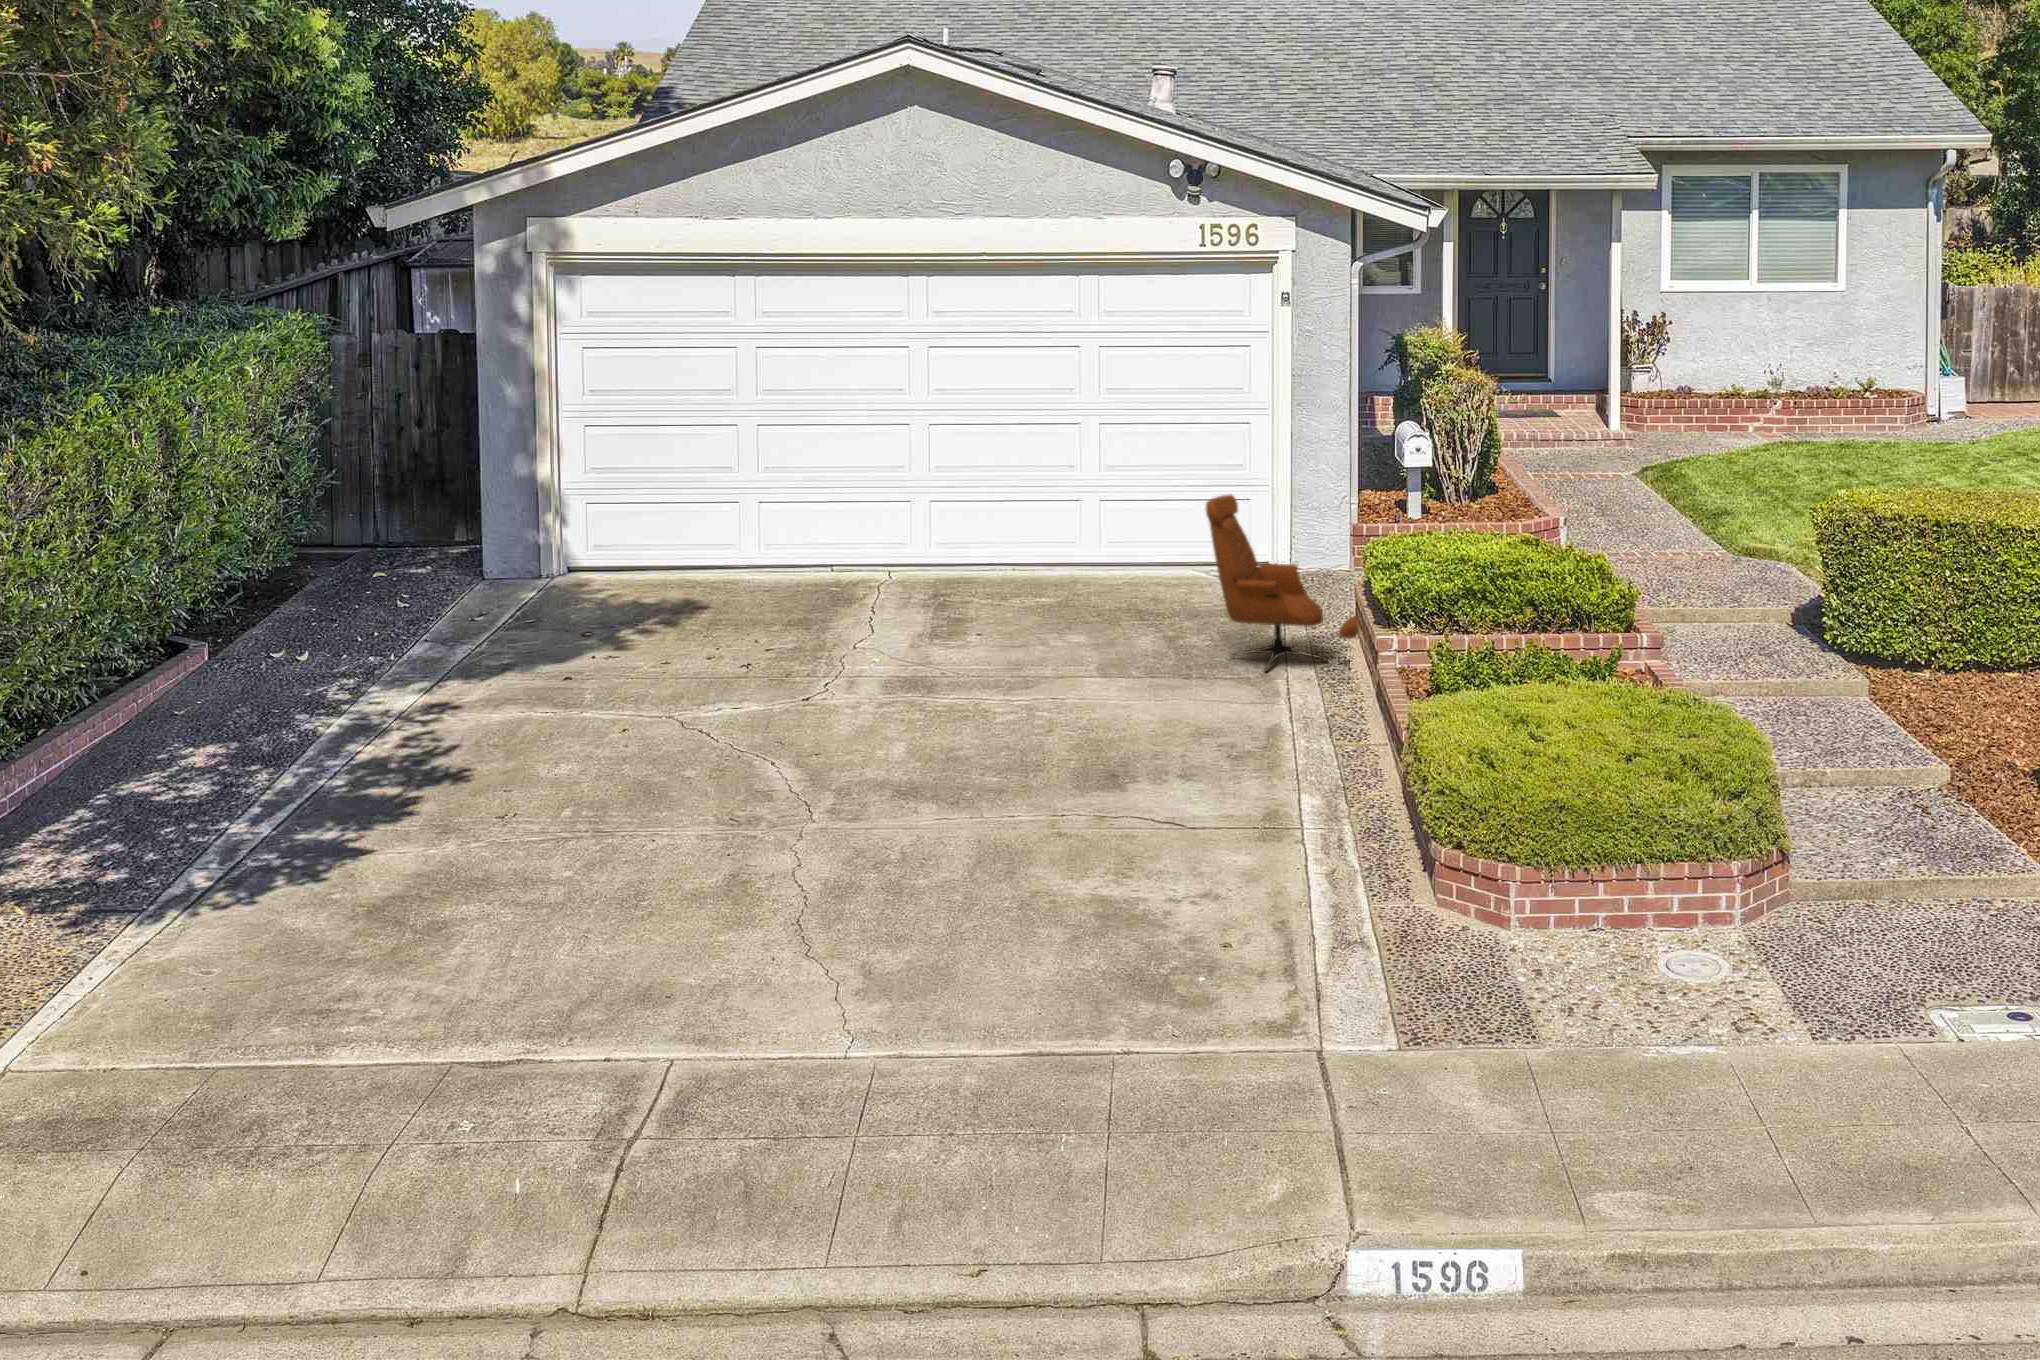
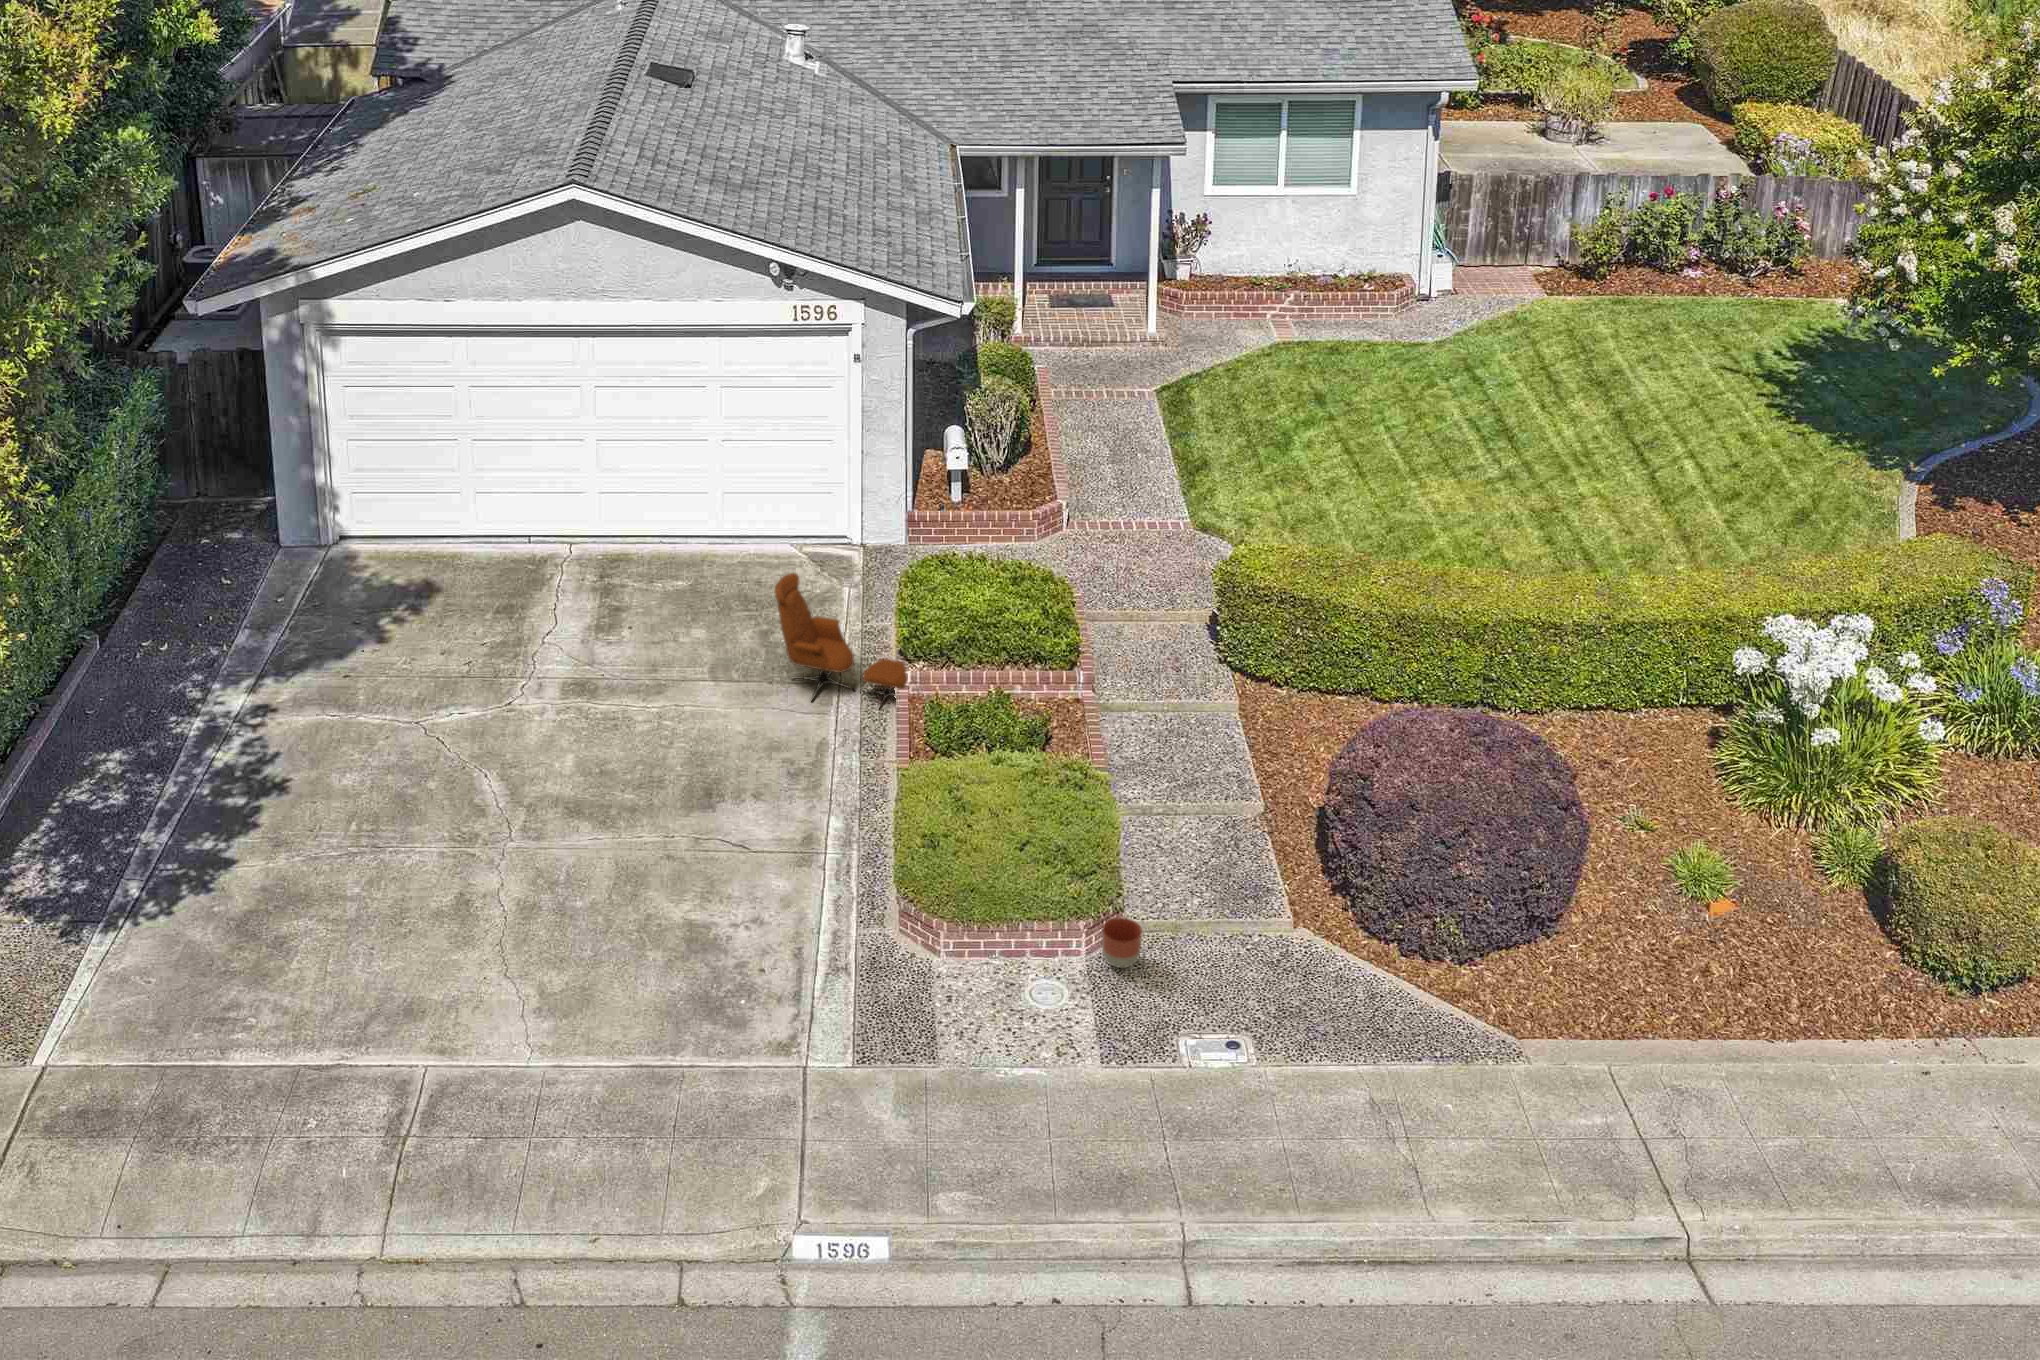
planter: none [1812,786,1880,863] -> present [1102,917,1142,968]

